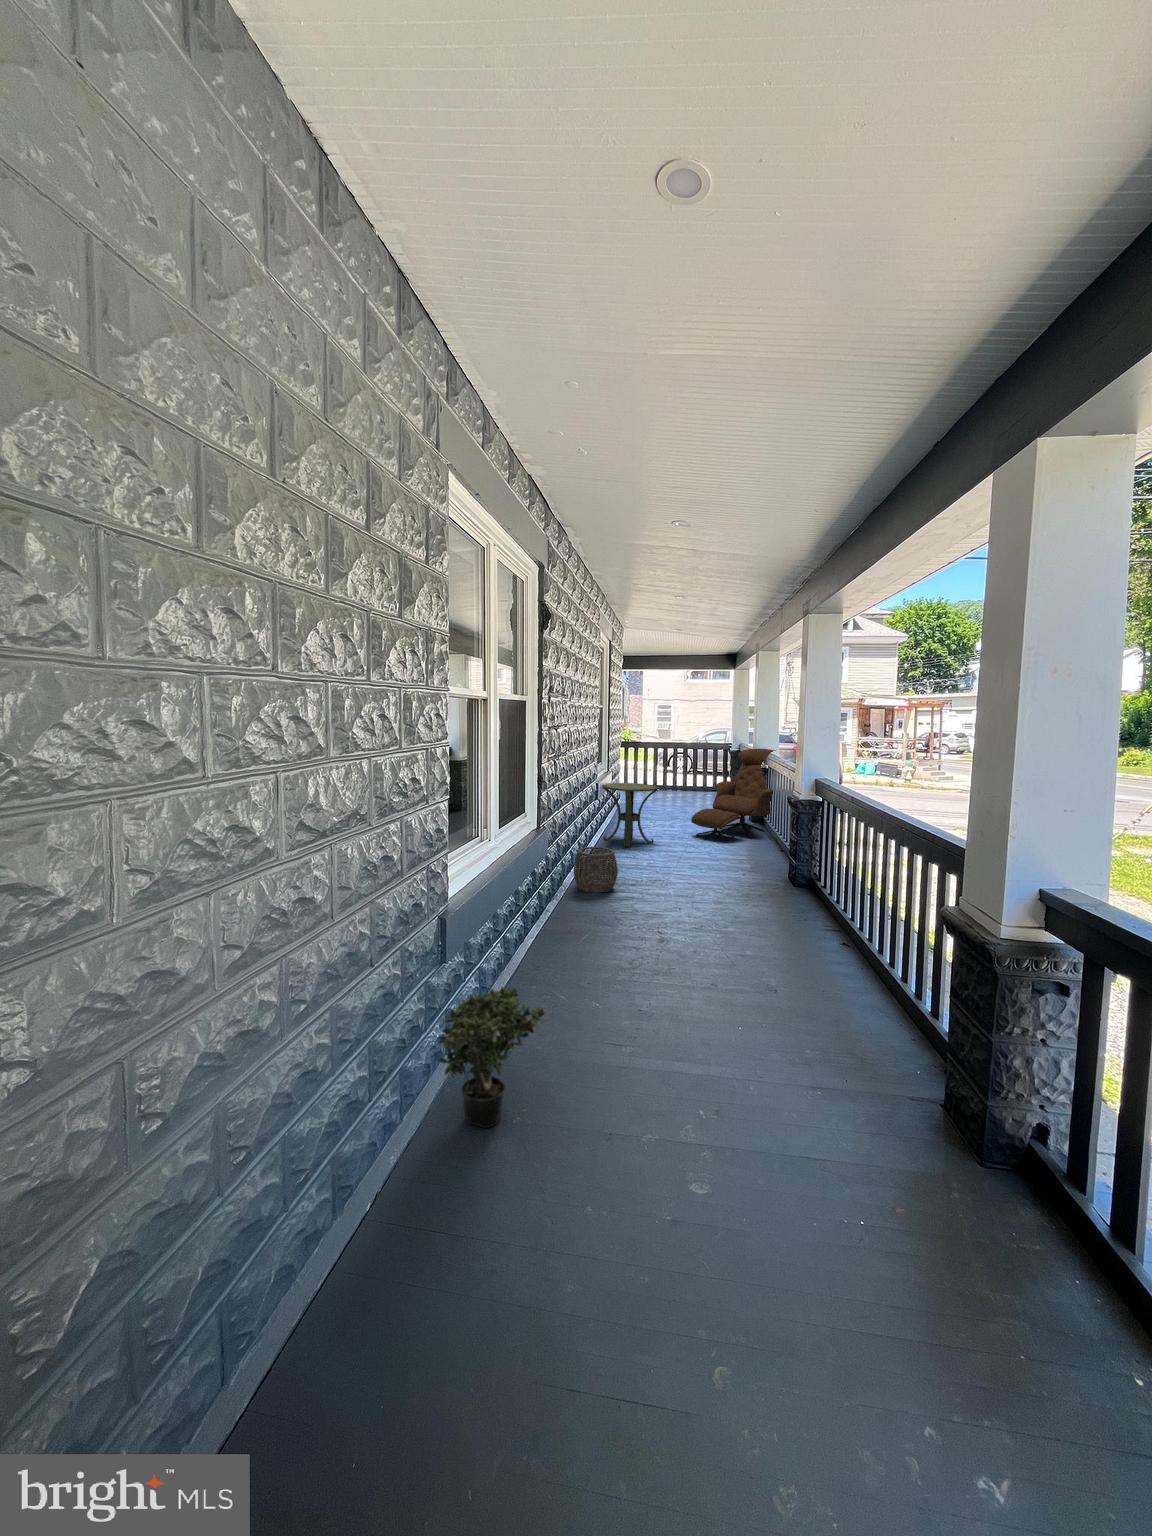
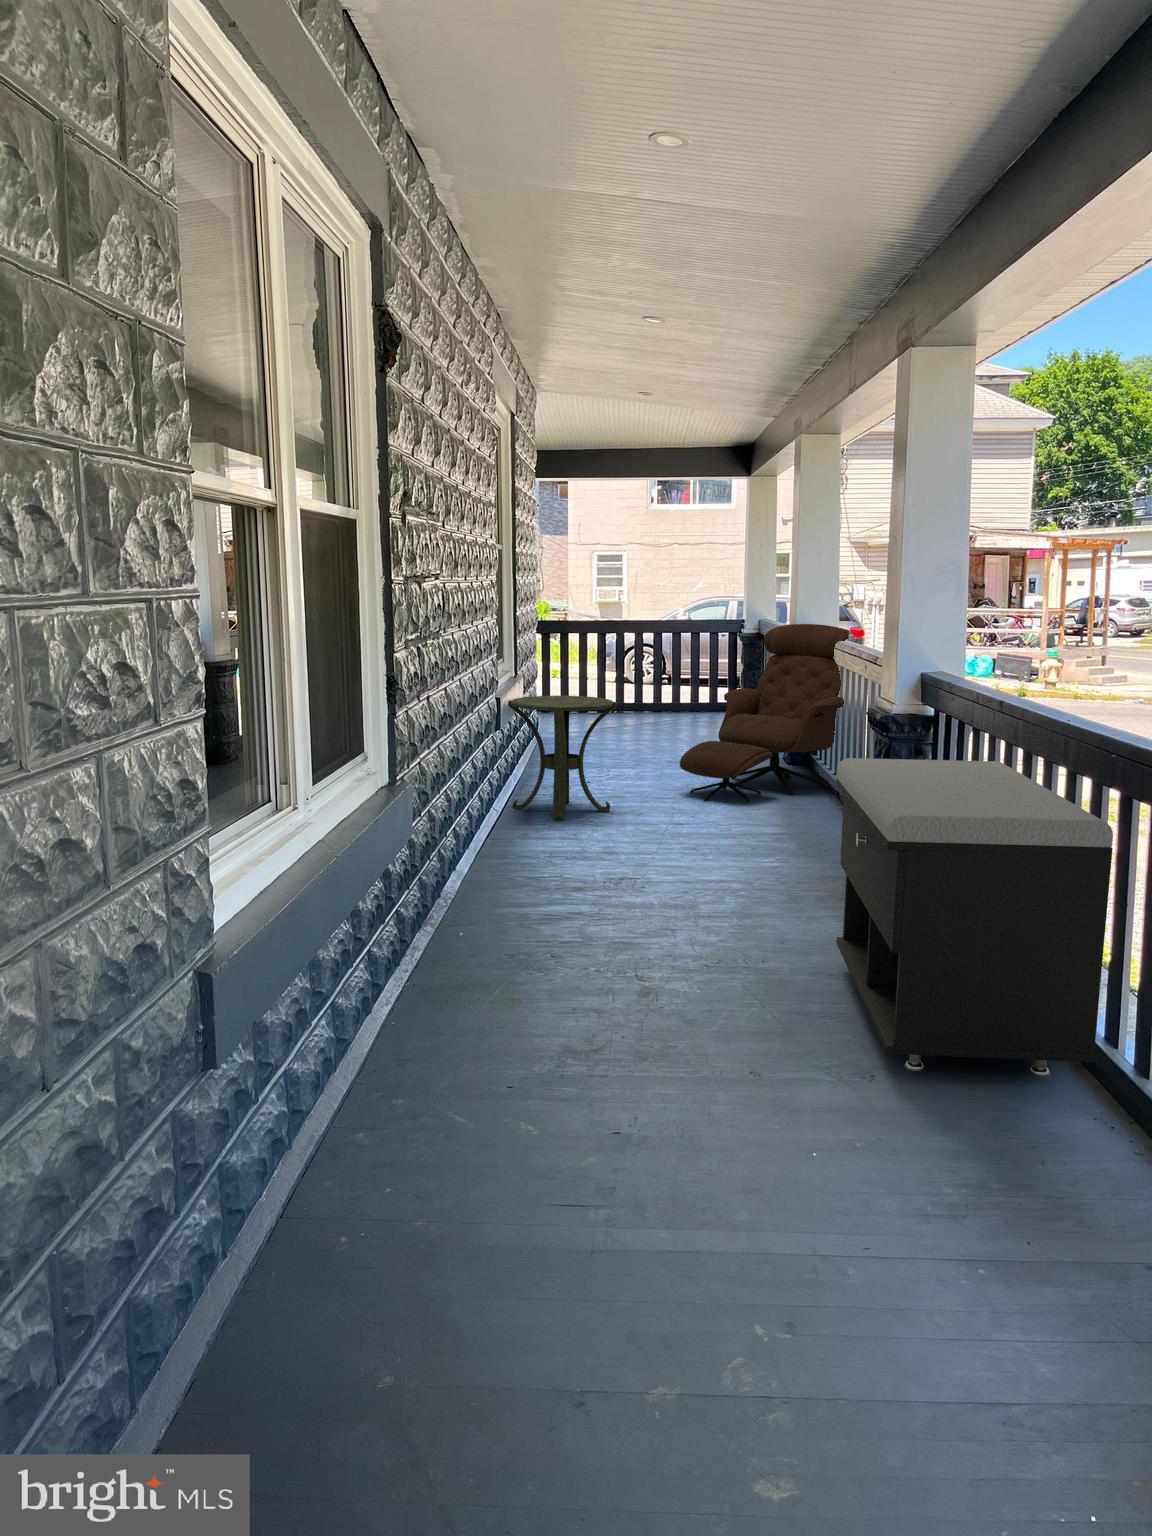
storage bench: none [764,823,903,996] -> present [836,758,1113,1077]
woven basket: present [573,847,618,893] -> none [461,819,550,910]
potted plant: present [439,987,545,1128] -> none [208,1109,438,1404]

